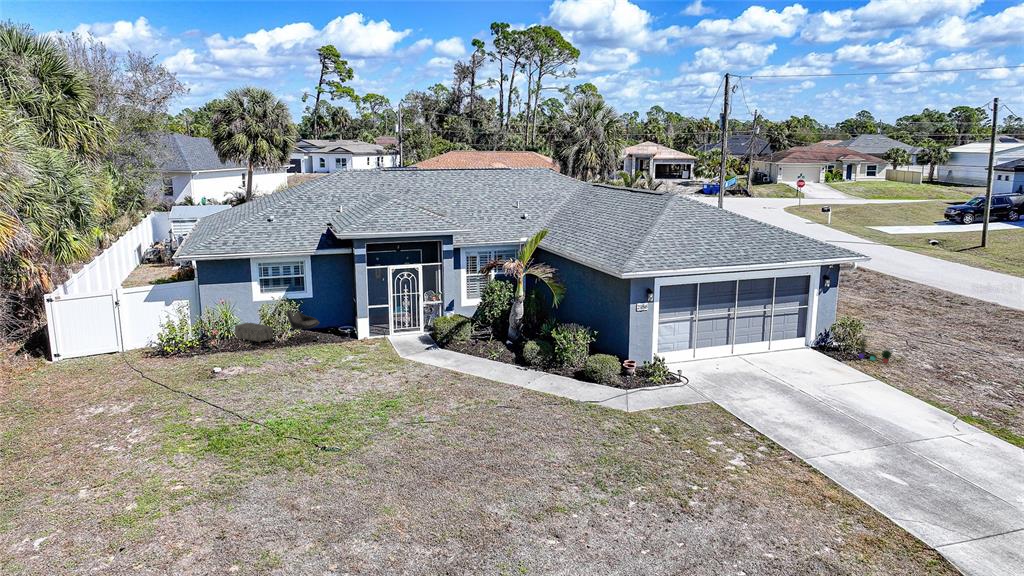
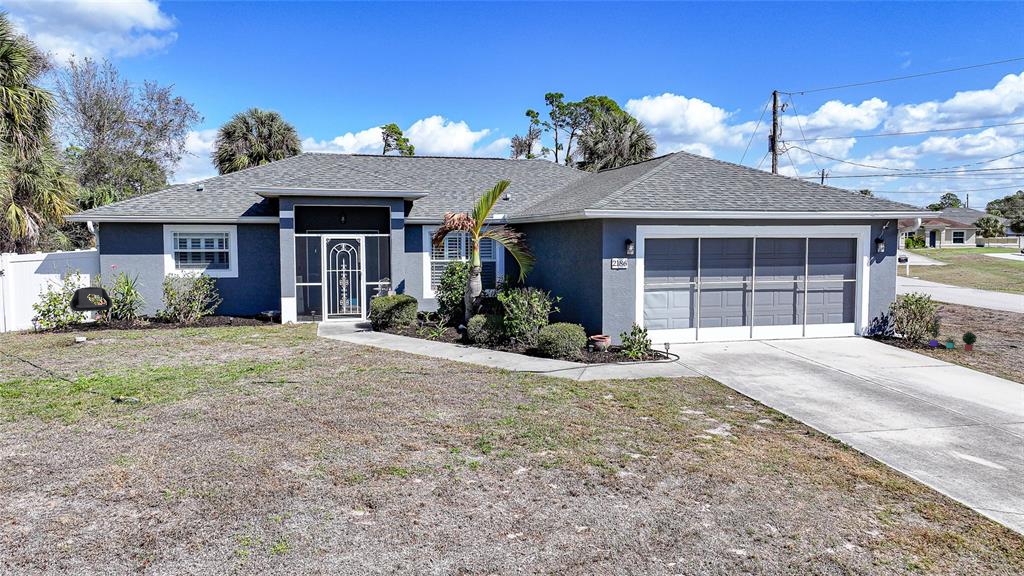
lounge chair: present [287,310,319,341] -> present [70,287,112,329]
bench: present [235,323,273,346] -> none [134,301,178,327]

